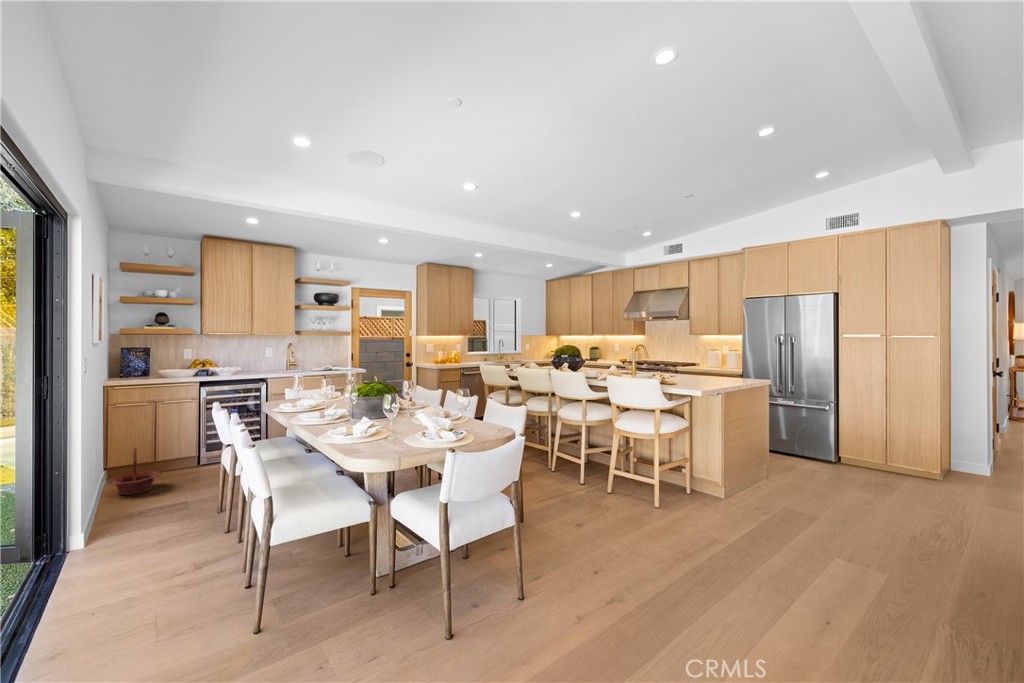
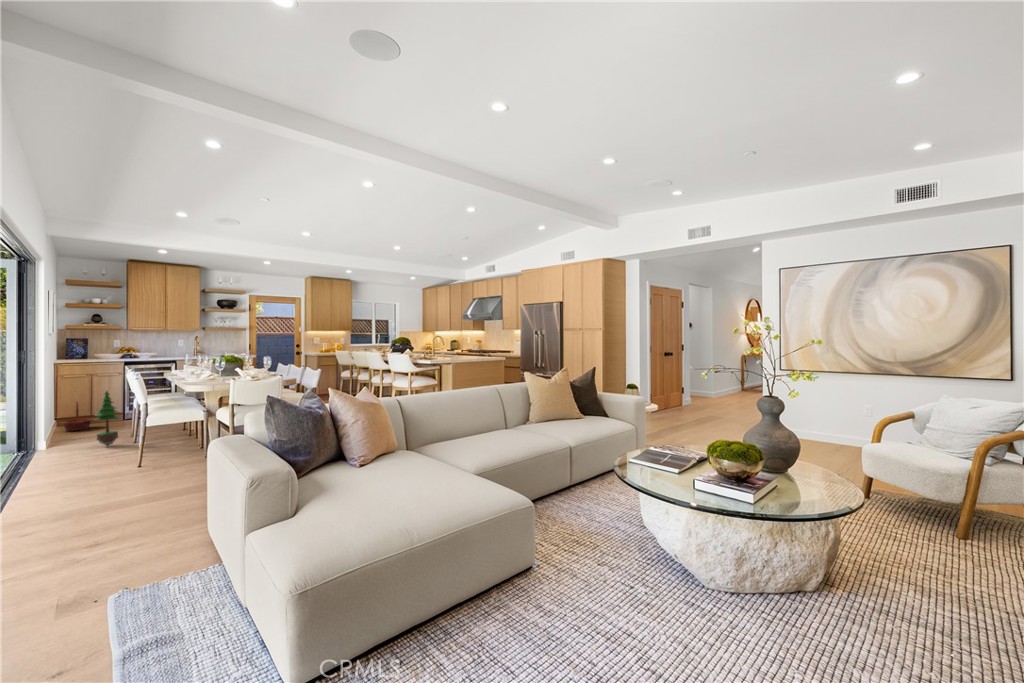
potted tree: none [162,445,206,545] -> present [94,391,119,446]

